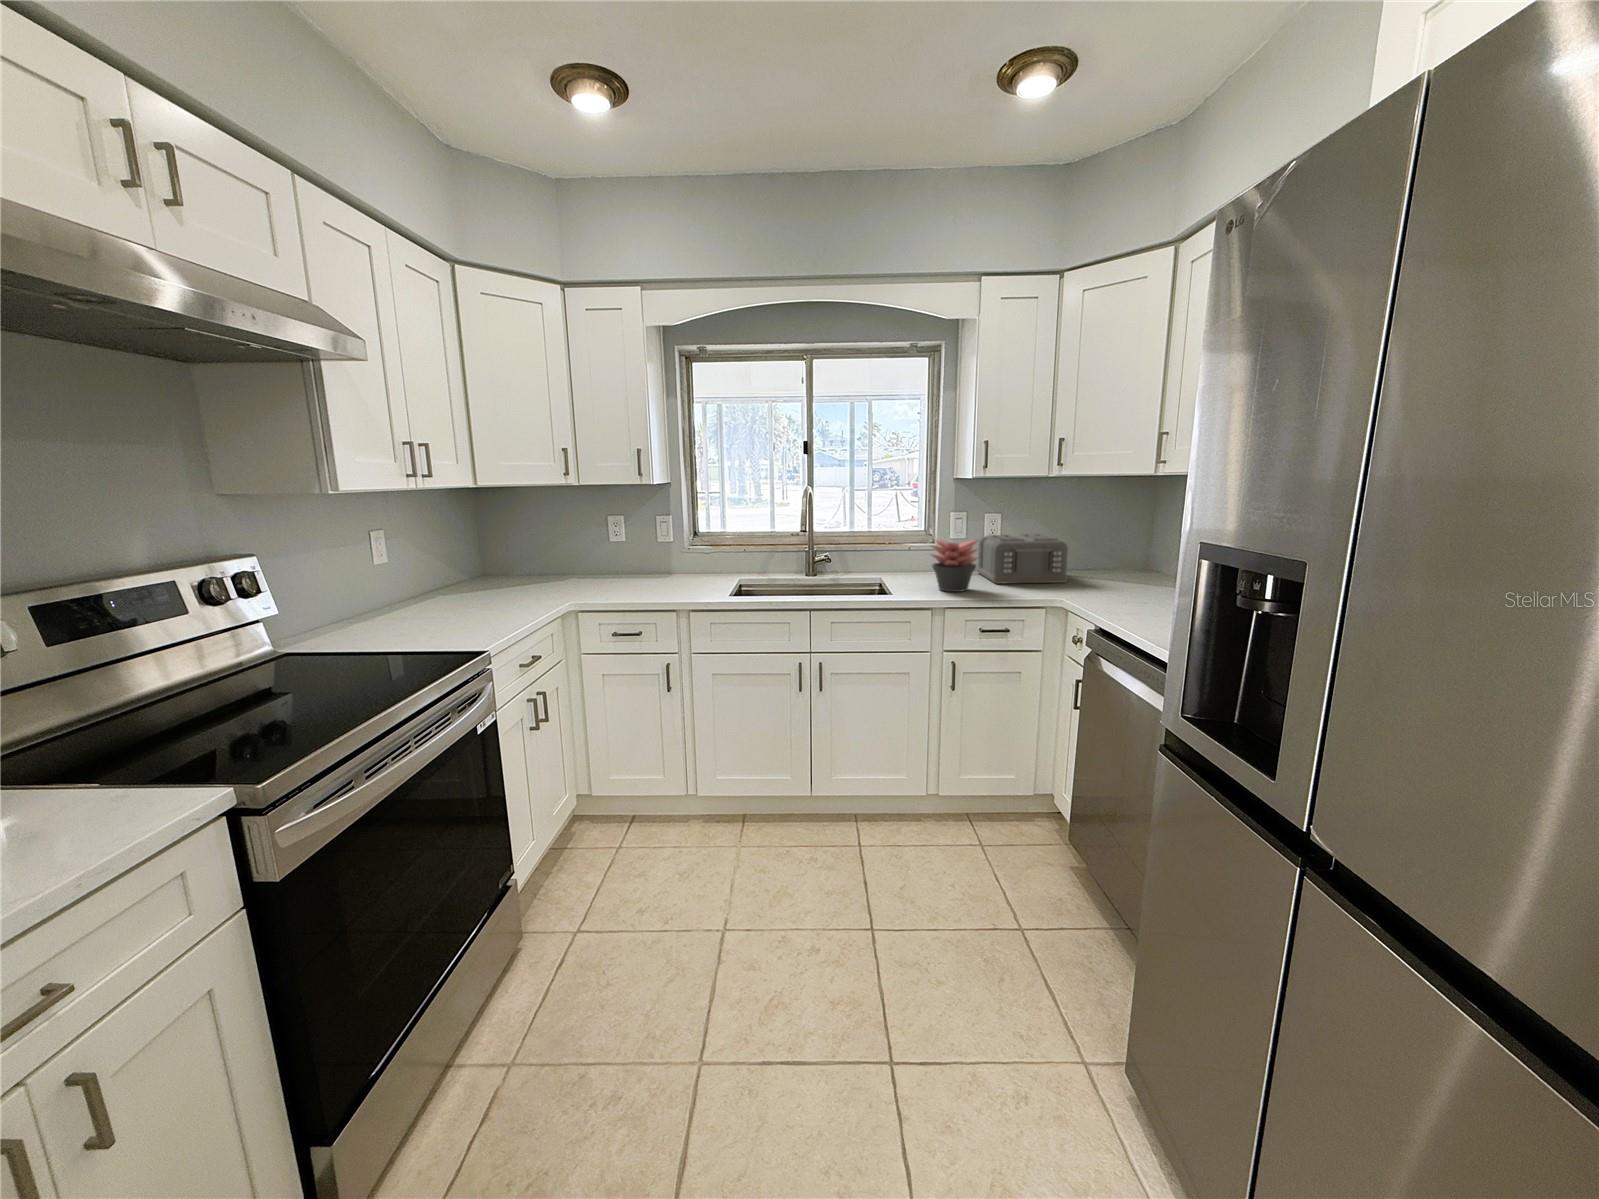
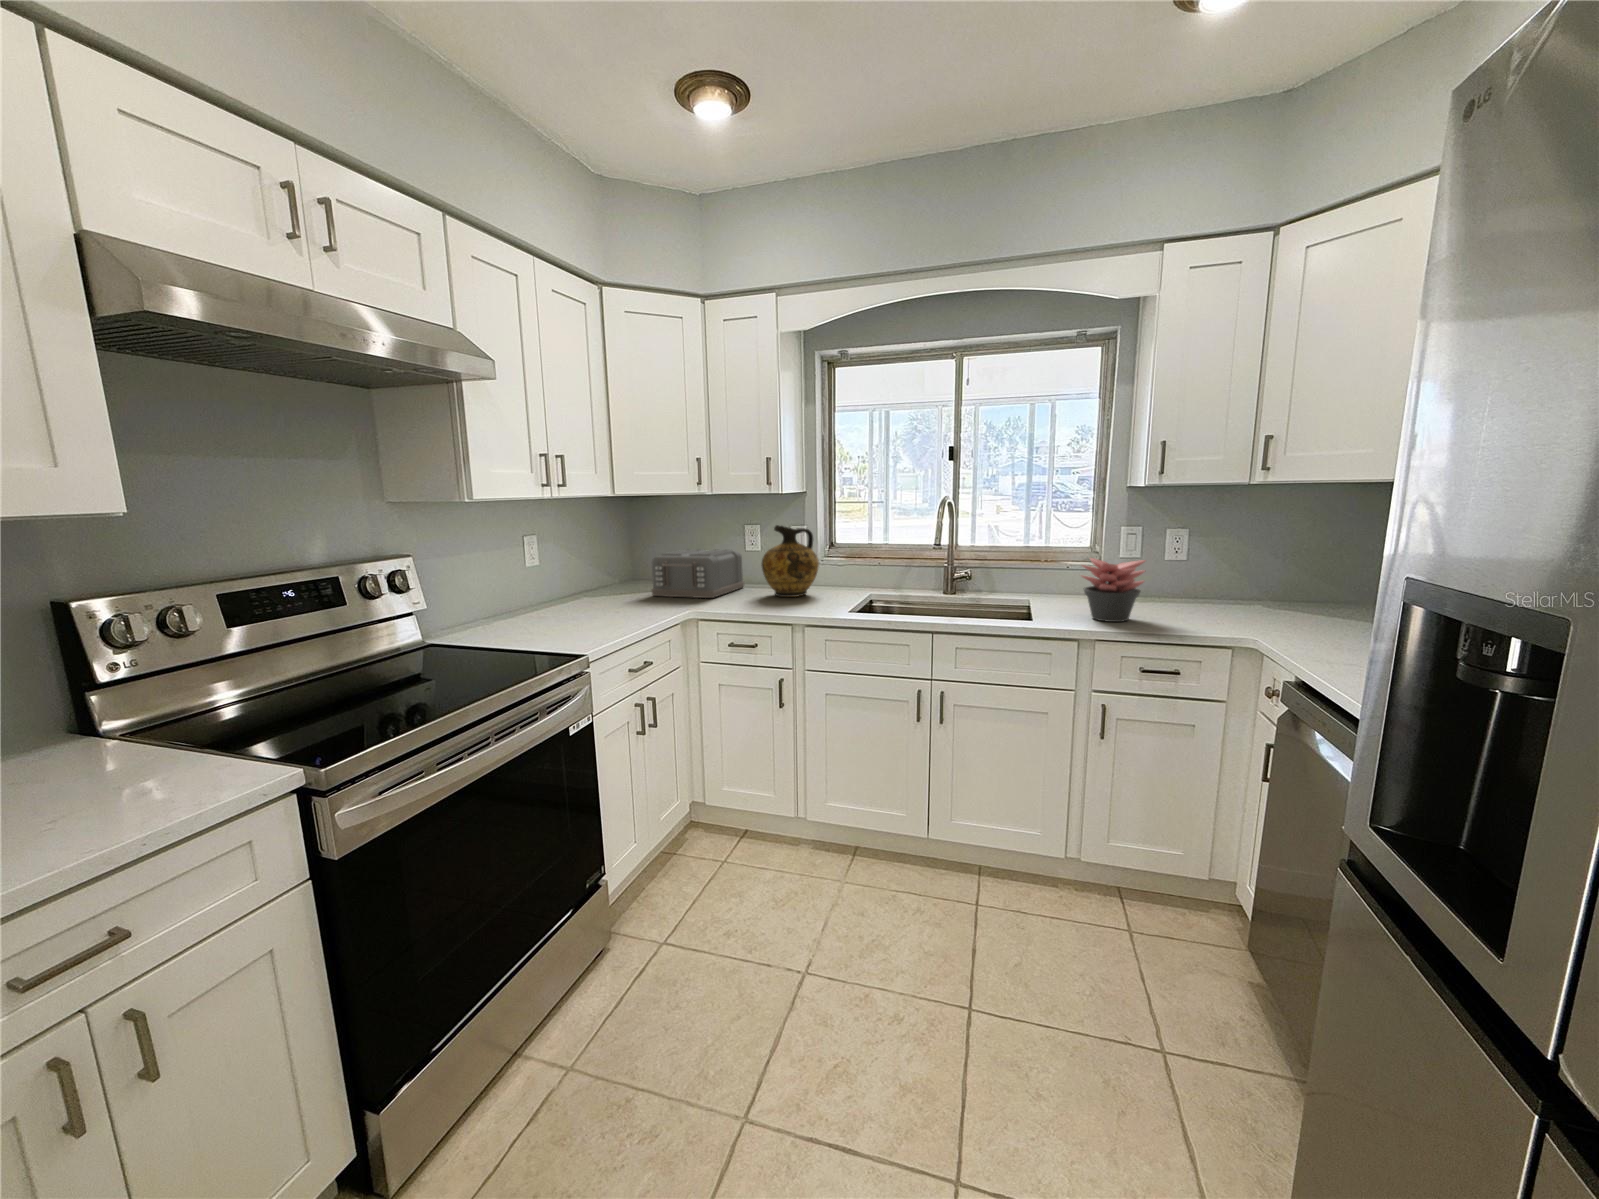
ceramic jug: none [635,515,692,586] -> present [761,525,819,597]
toaster: present [977,534,1068,584] -> present [652,549,744,598]

